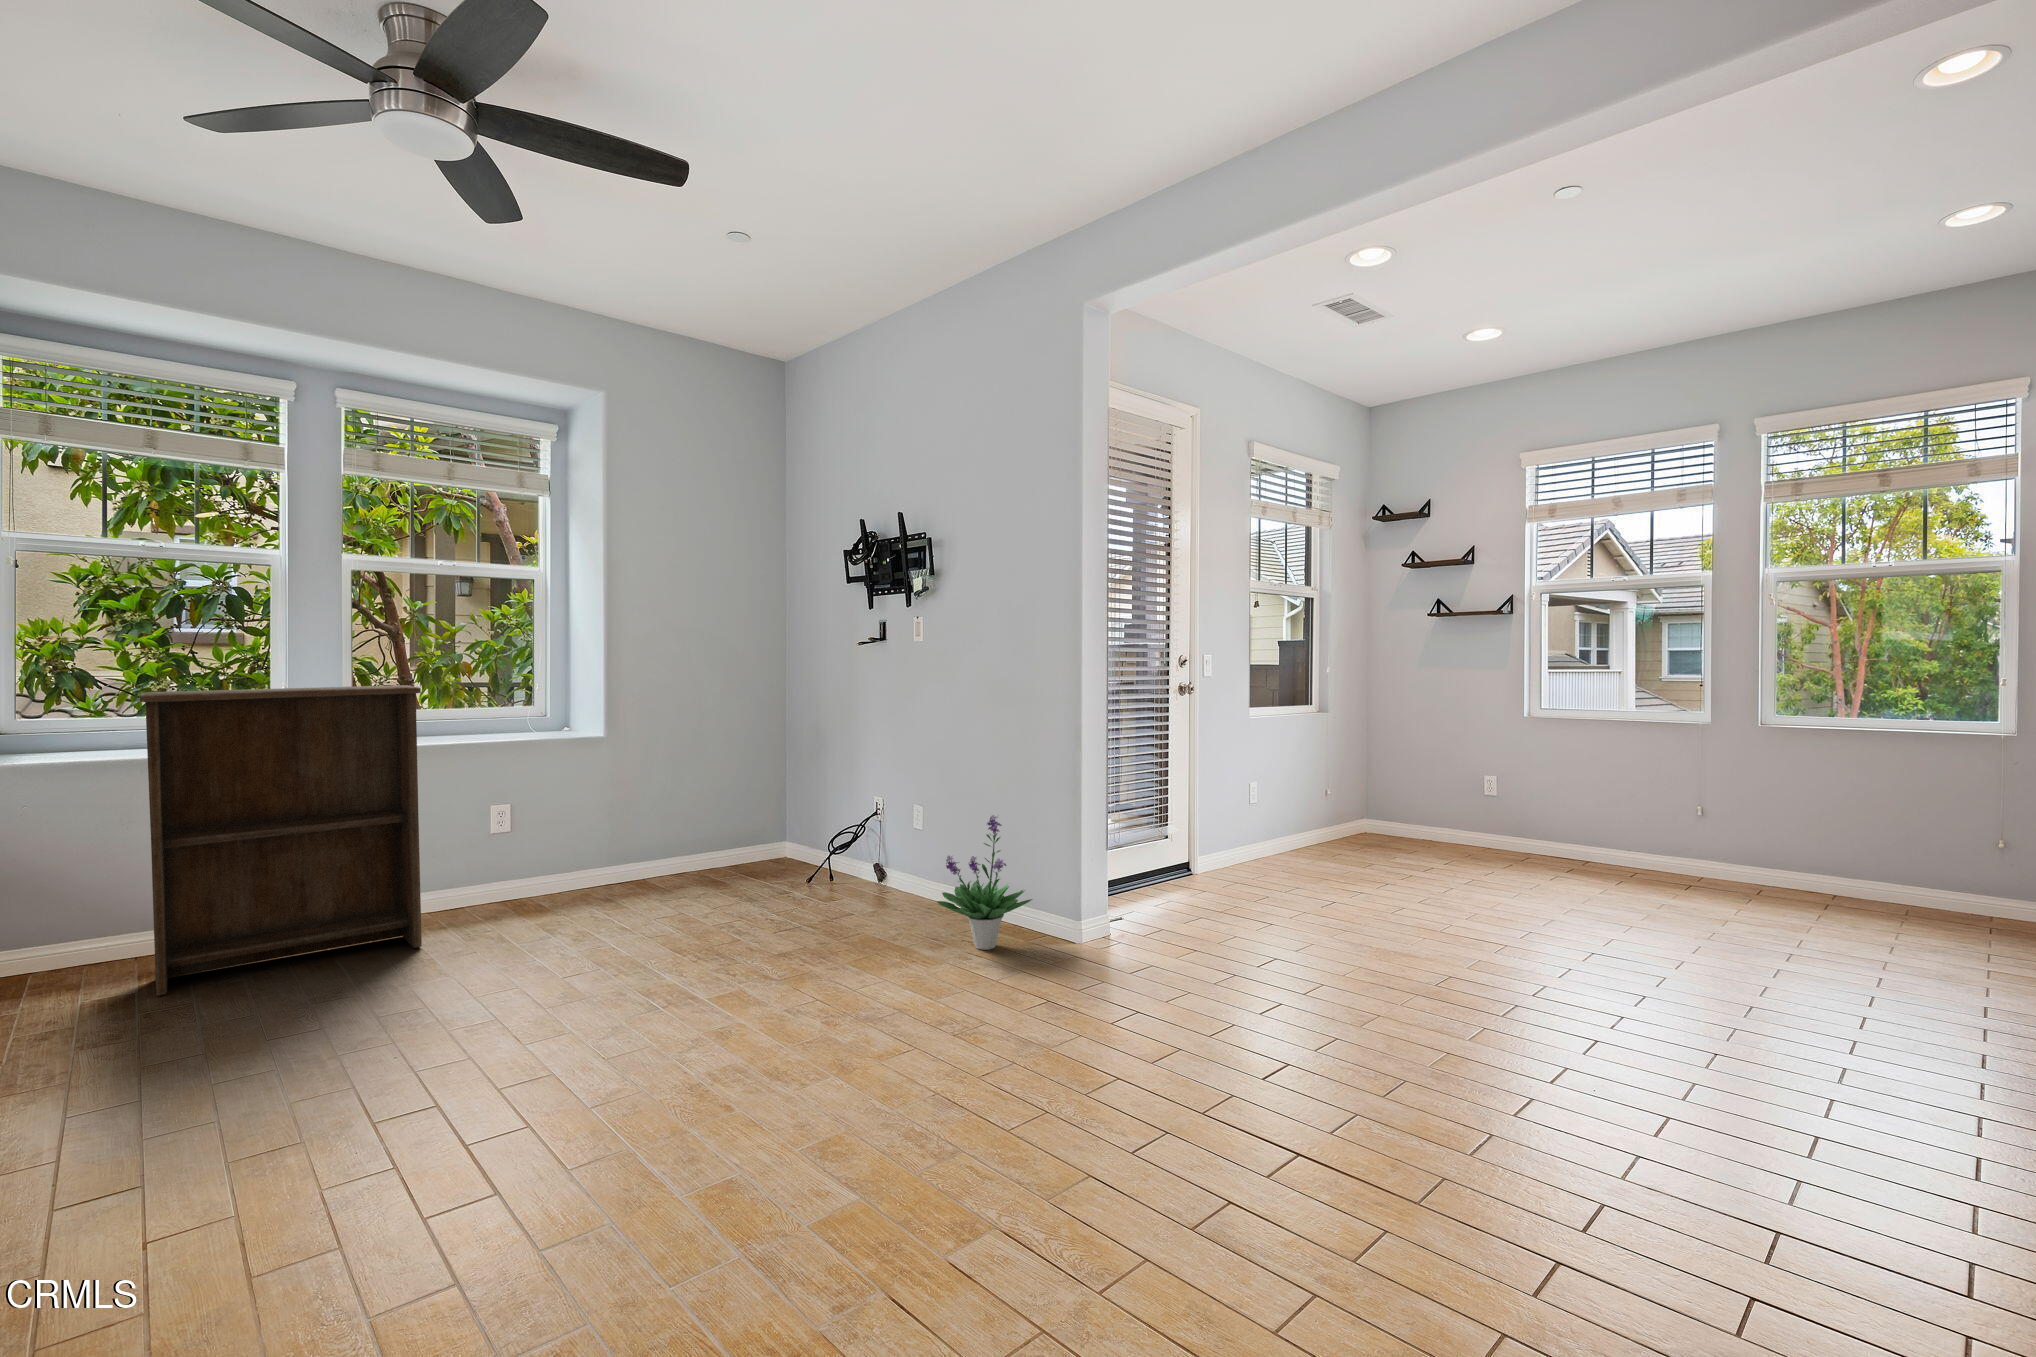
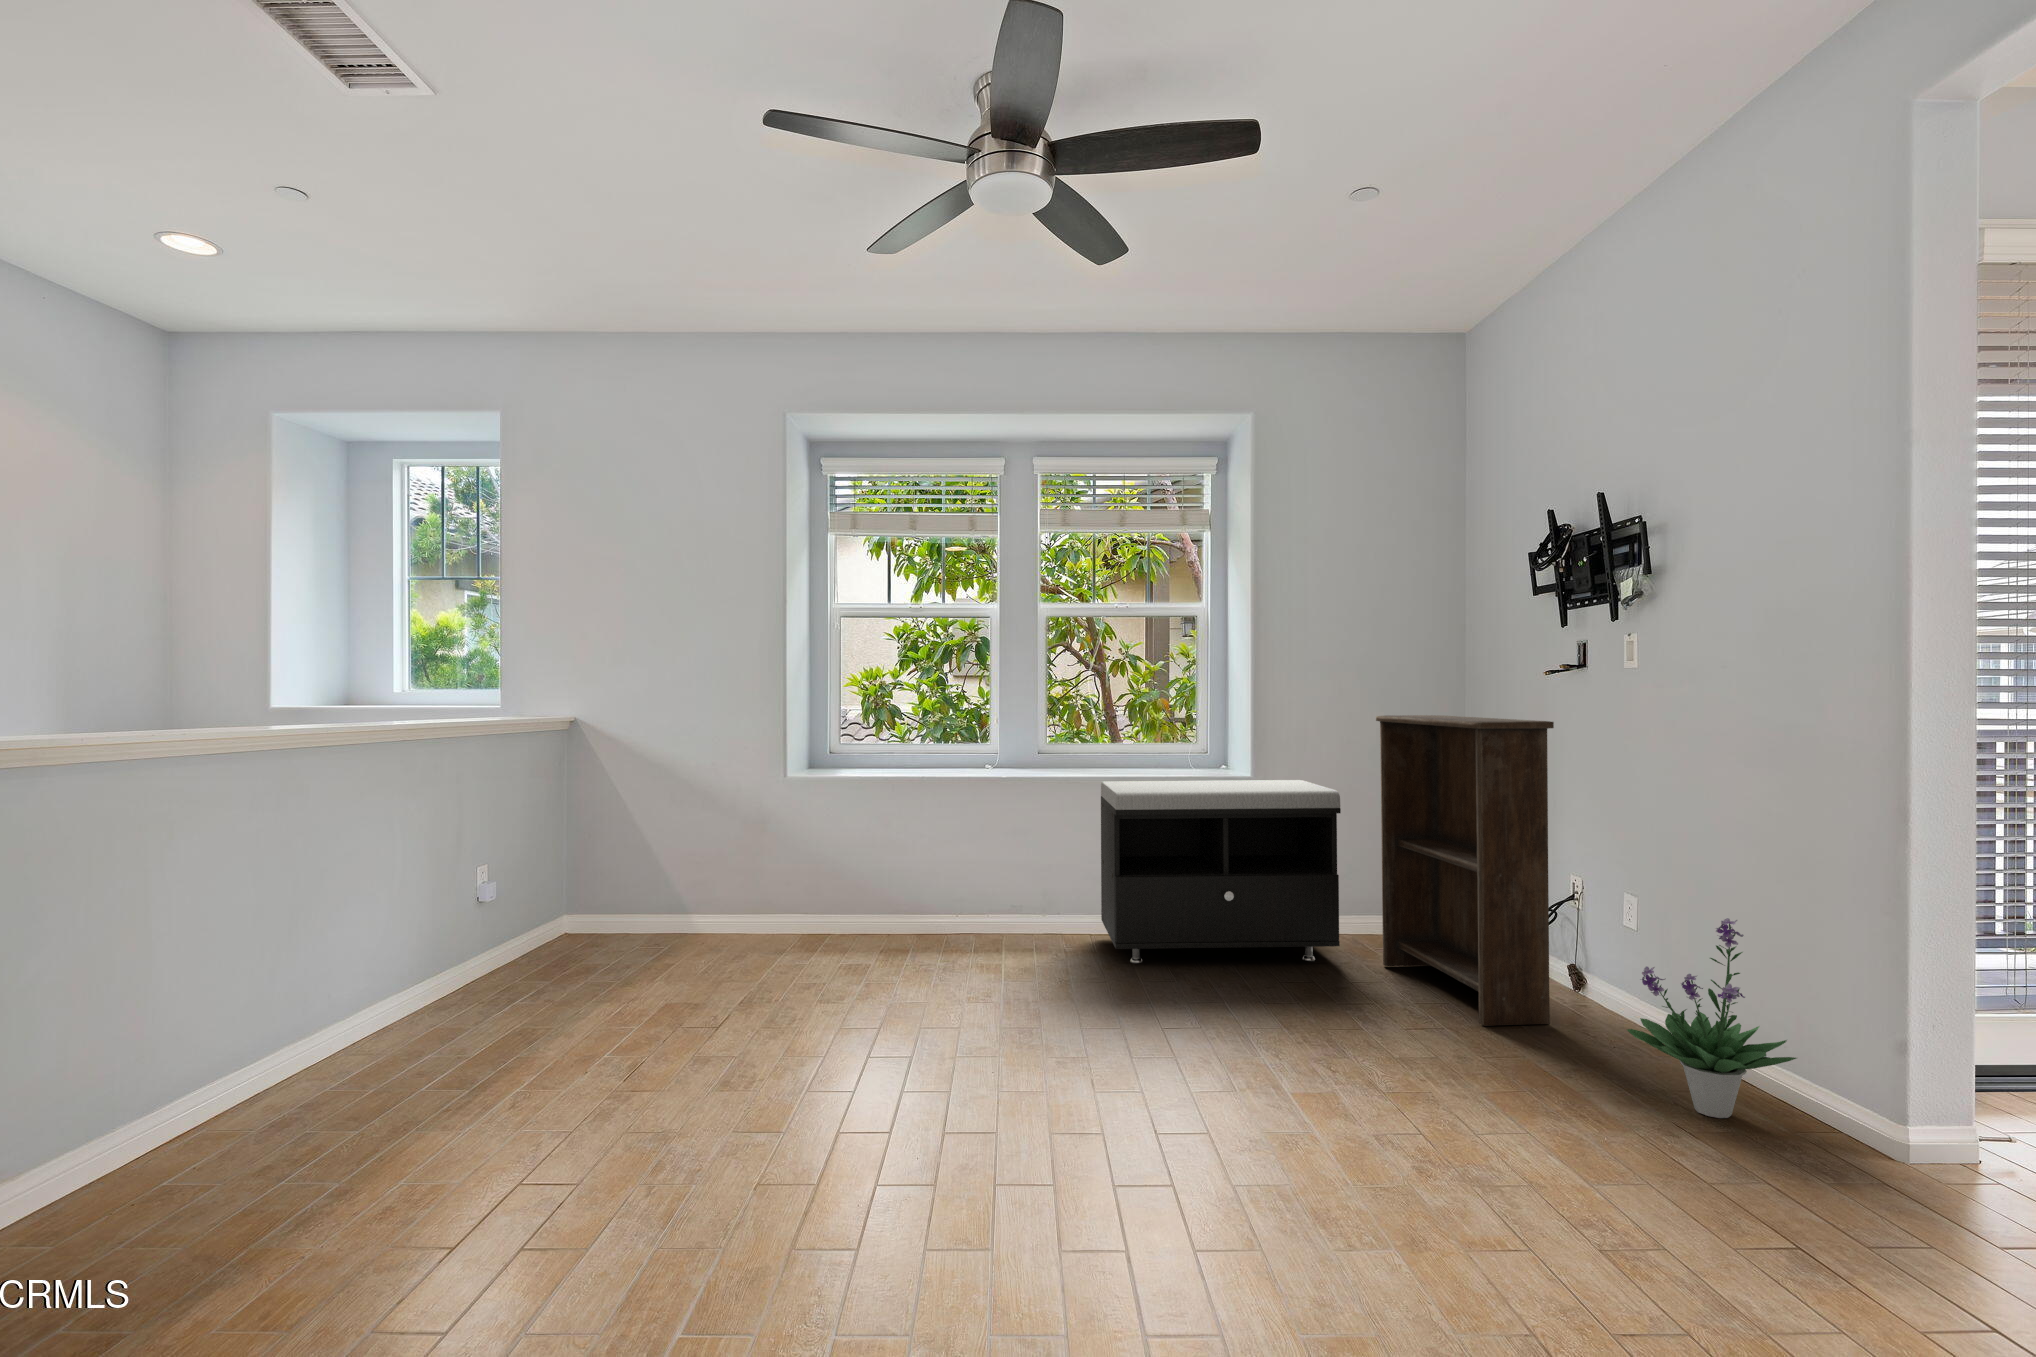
bookshelf: present [140,685,422,996] -> present [1376,715,1554,1026]
storage bench: none [443,738,698,931] -> present [1101,780,1341,963]

